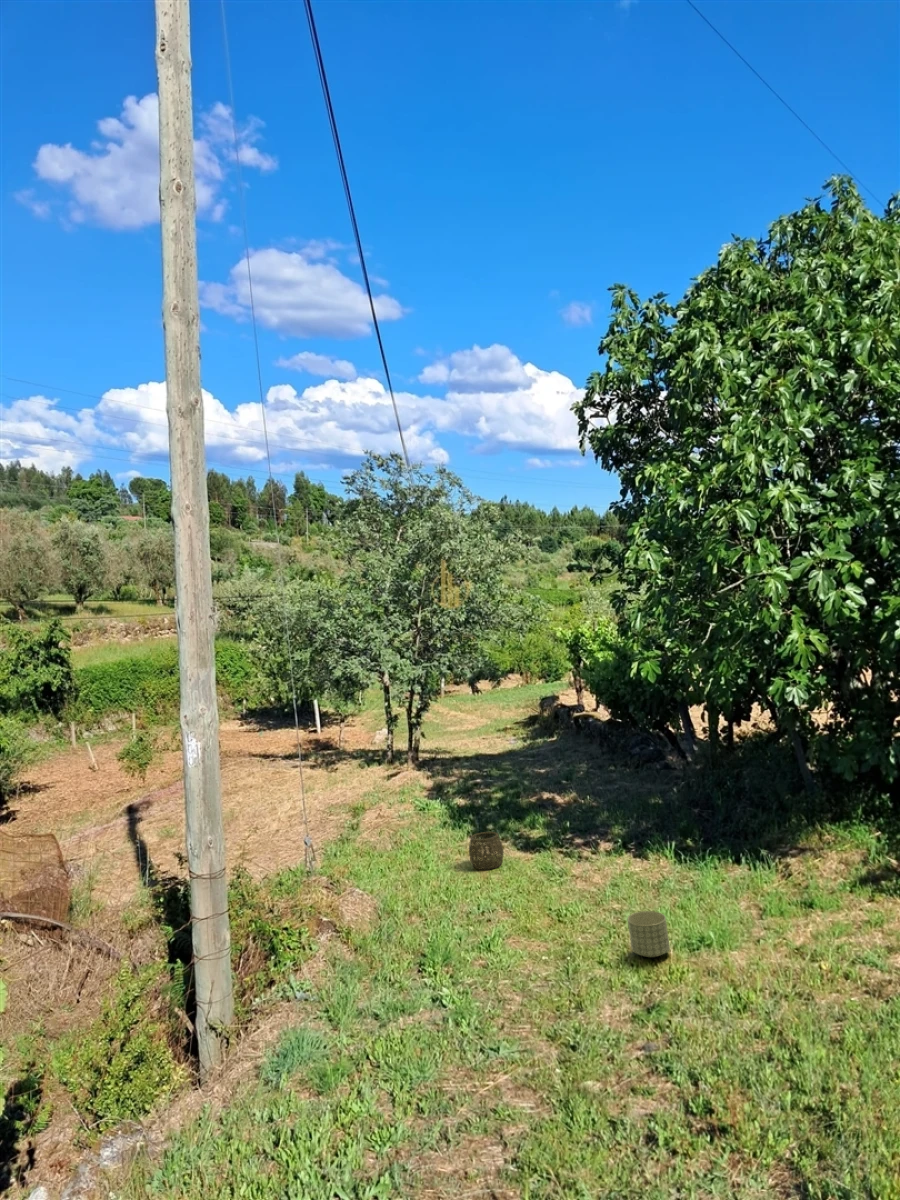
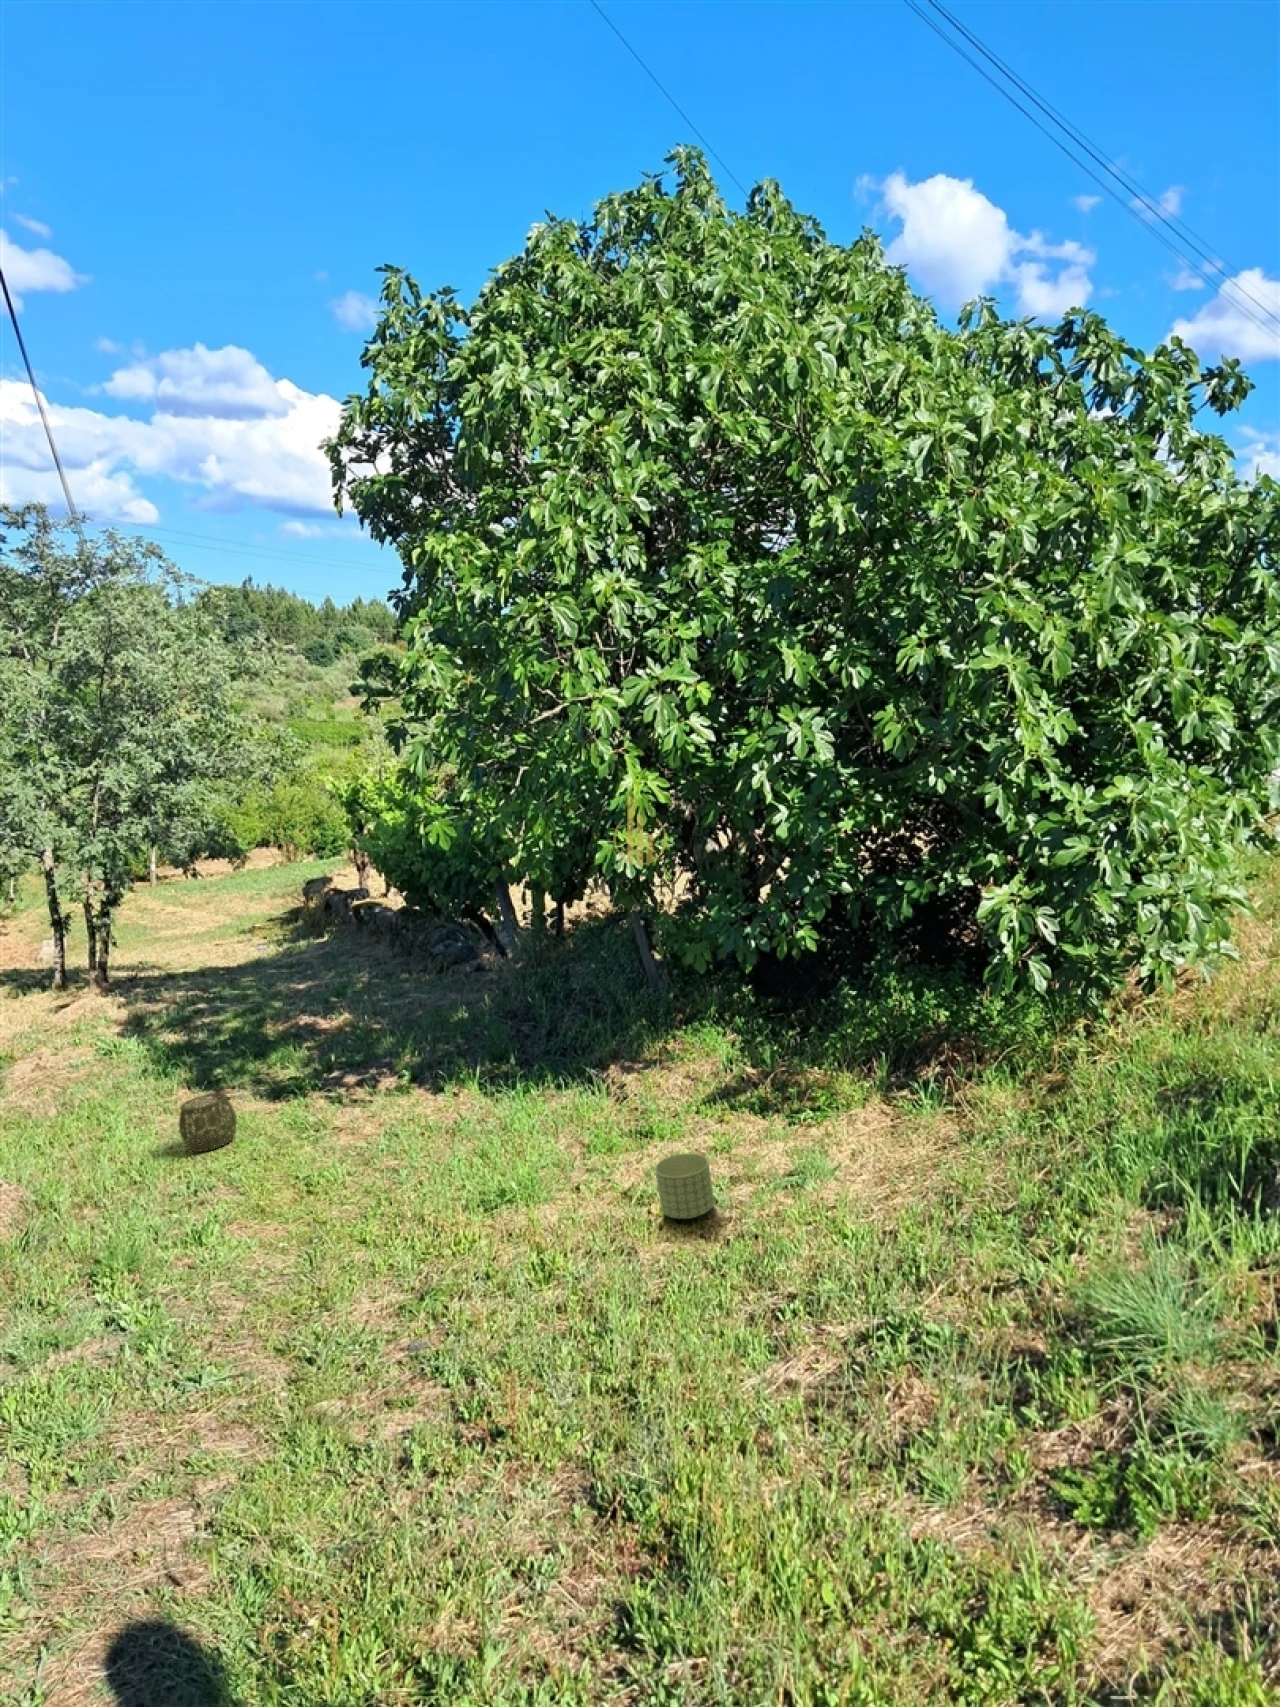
planter: present [628,911,670,958] -> present [655,1153,714,1219]

